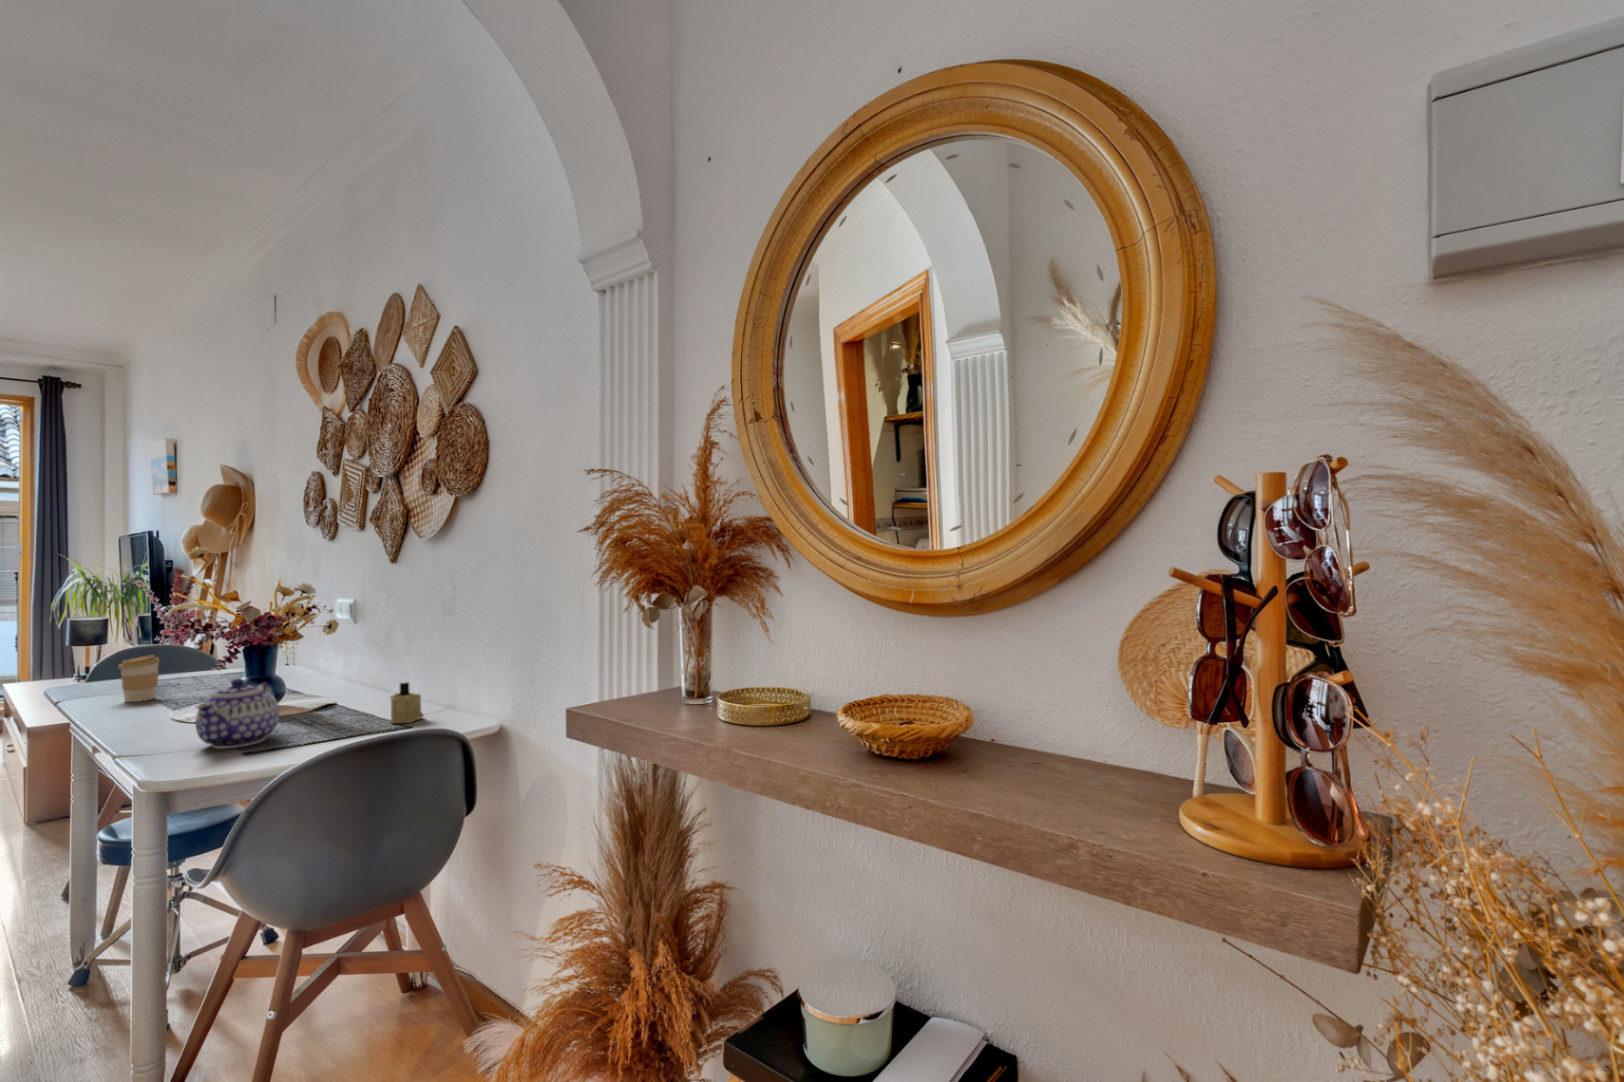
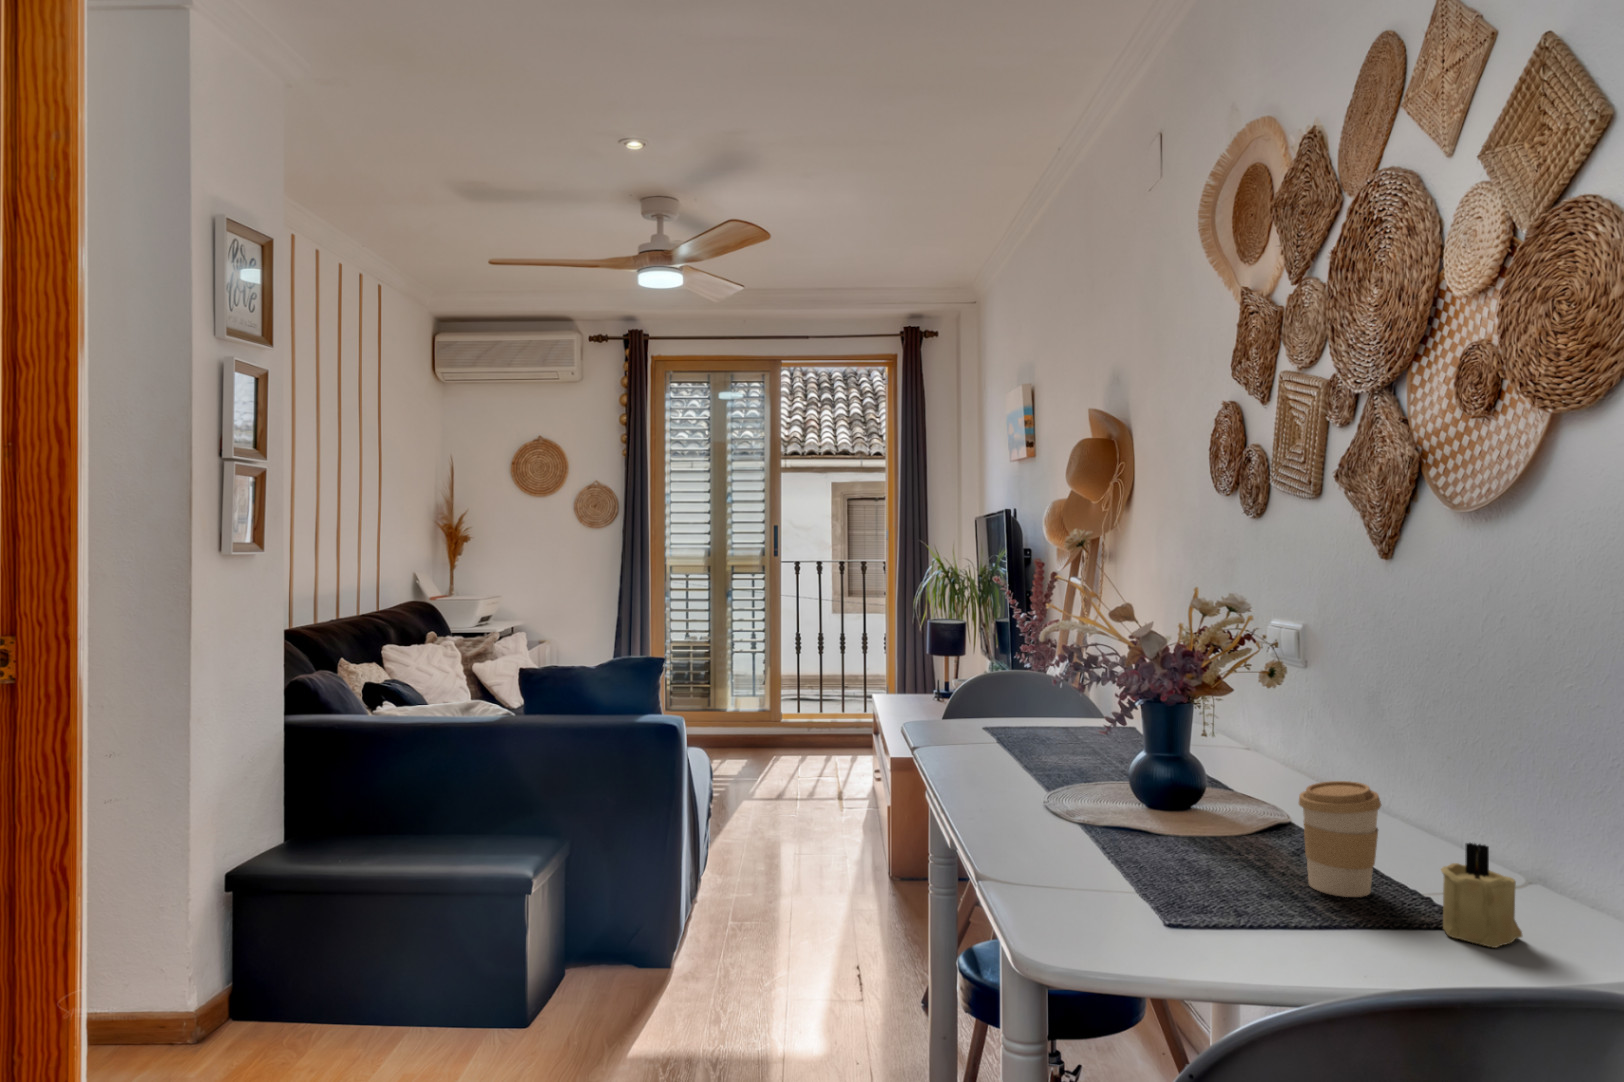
coffee cup: present [118,655,160,702] -> present [1299,781,1381,897]
teapot: present [195,679,279,749] -> none [1087,774,1222,915]

